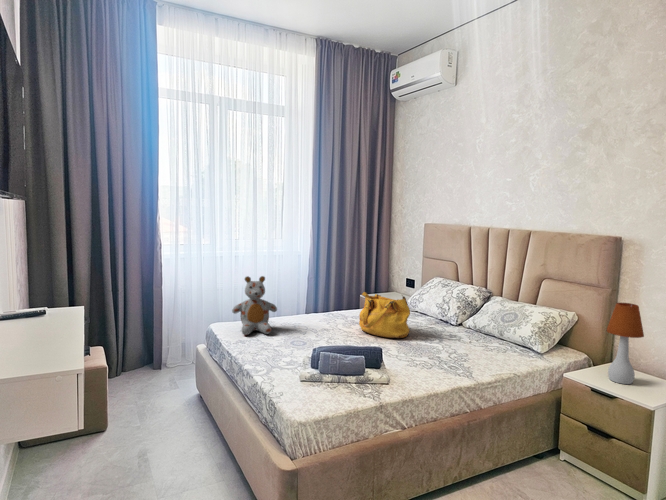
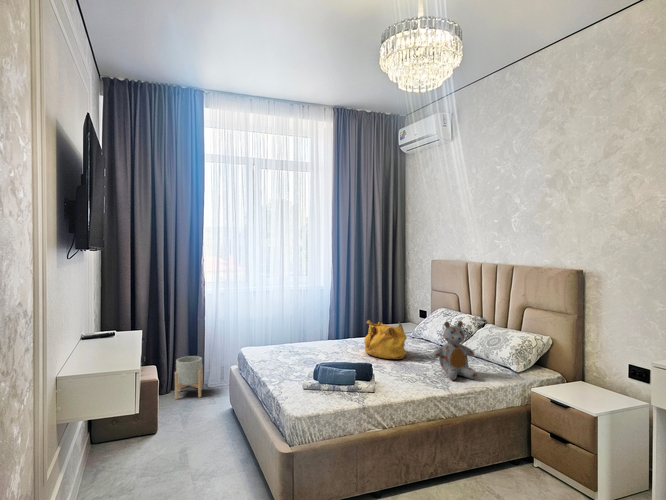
stuffed bear: present [232,276,277,335] -> present [433,321,477,380]
table lamp: present [606,303,644,384] -> none [566,326,597,397]
planter: none [125,332,160,384] -> present [175,356,203,399]

